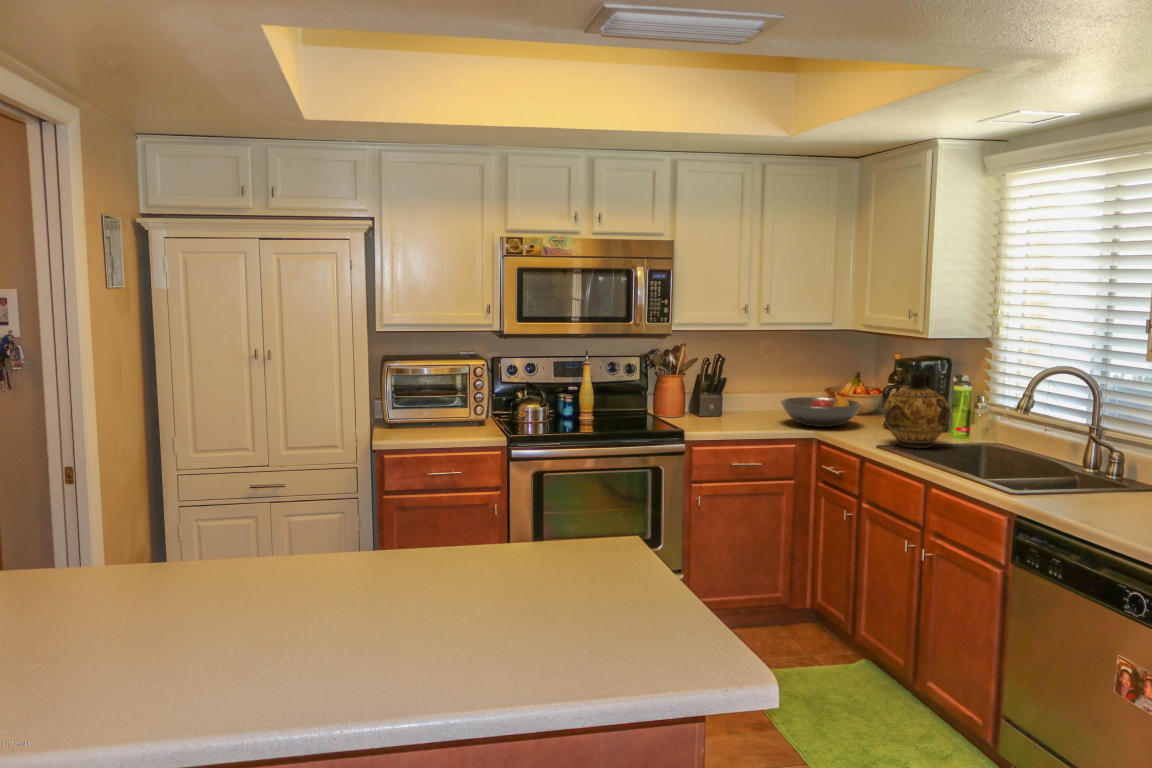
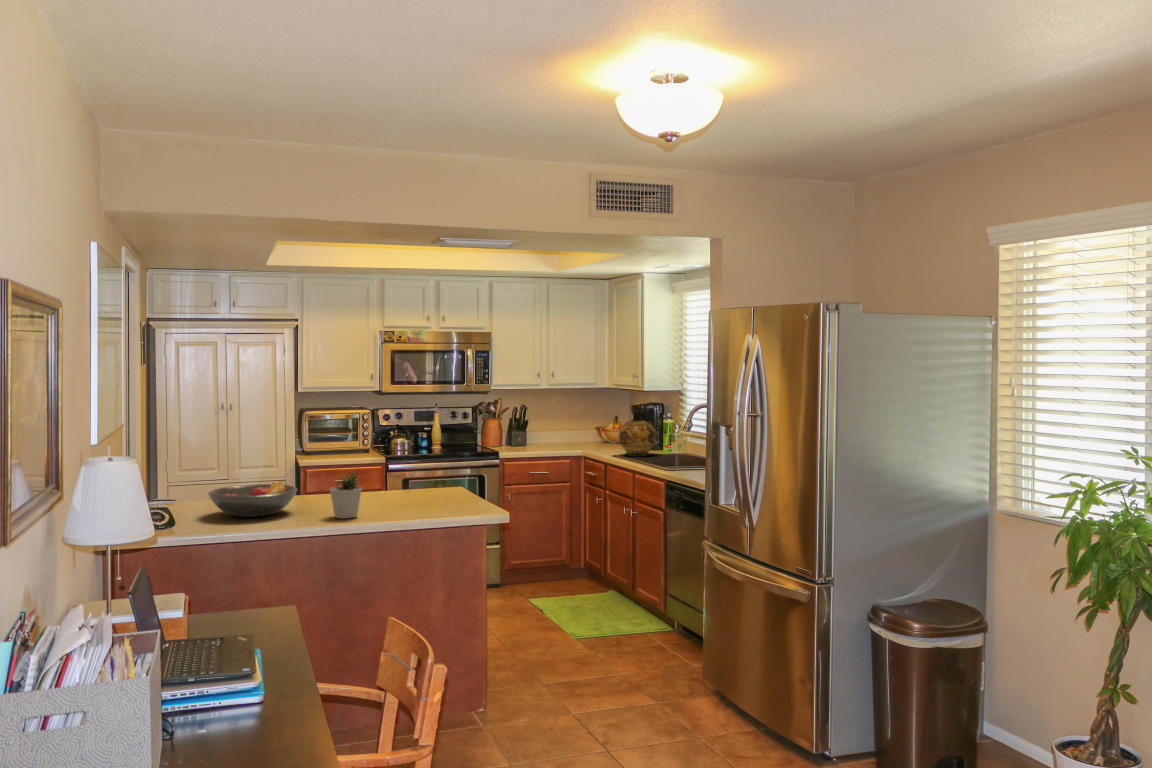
fruit bowl: present [781,394,862,427] -> present [208,481,297,517]
potted plant: none [339,527,413,643] -> present [330,469,362,519]

